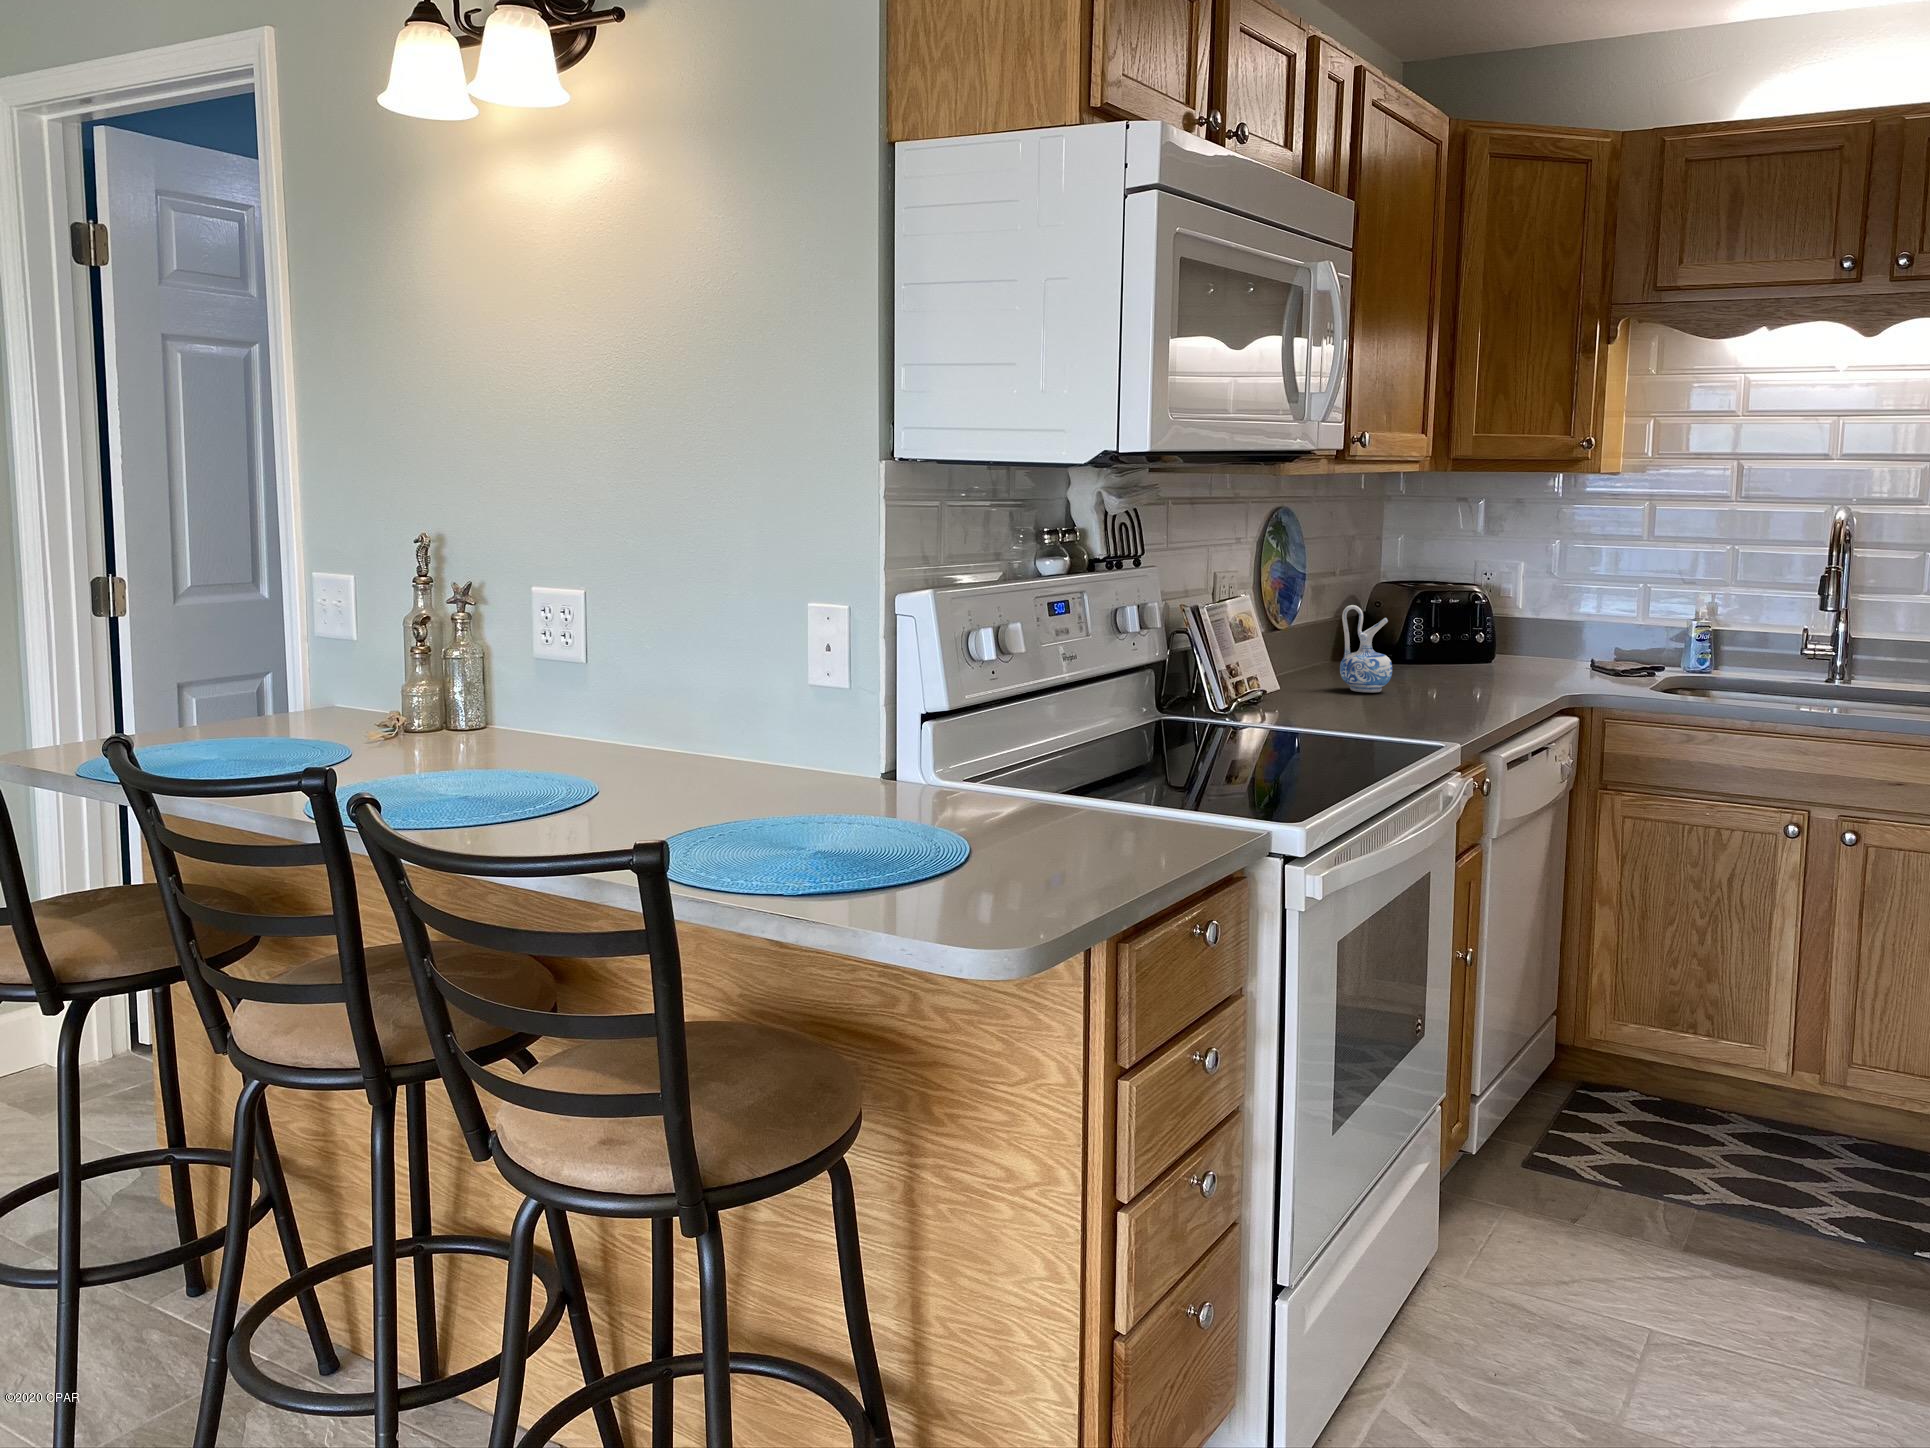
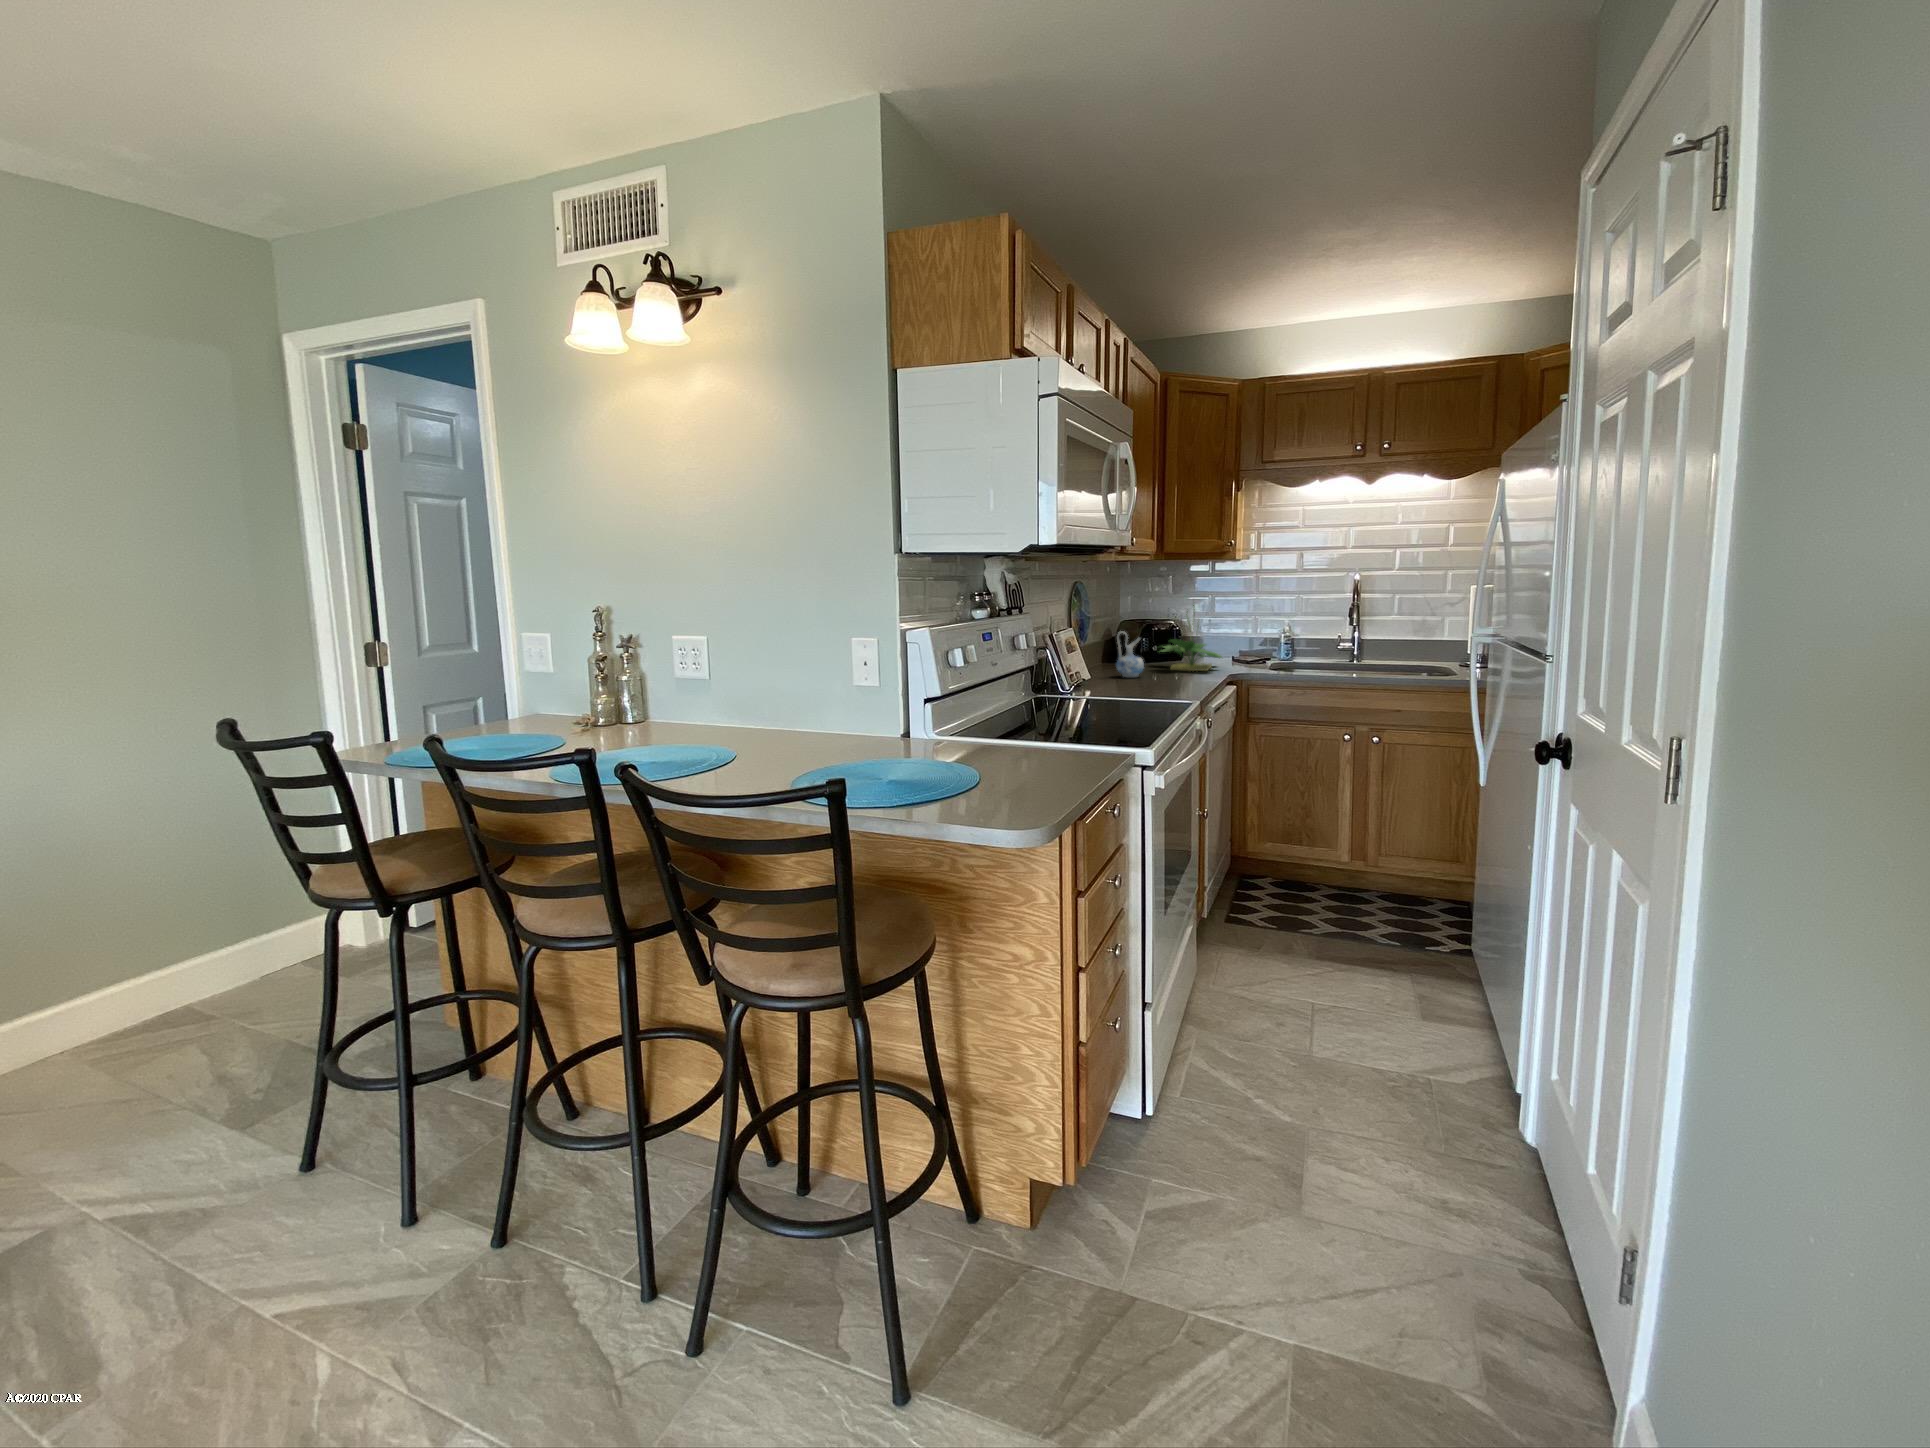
potted plant: none [1428,547,1558,687] -> present [1162,605,1221,671]

